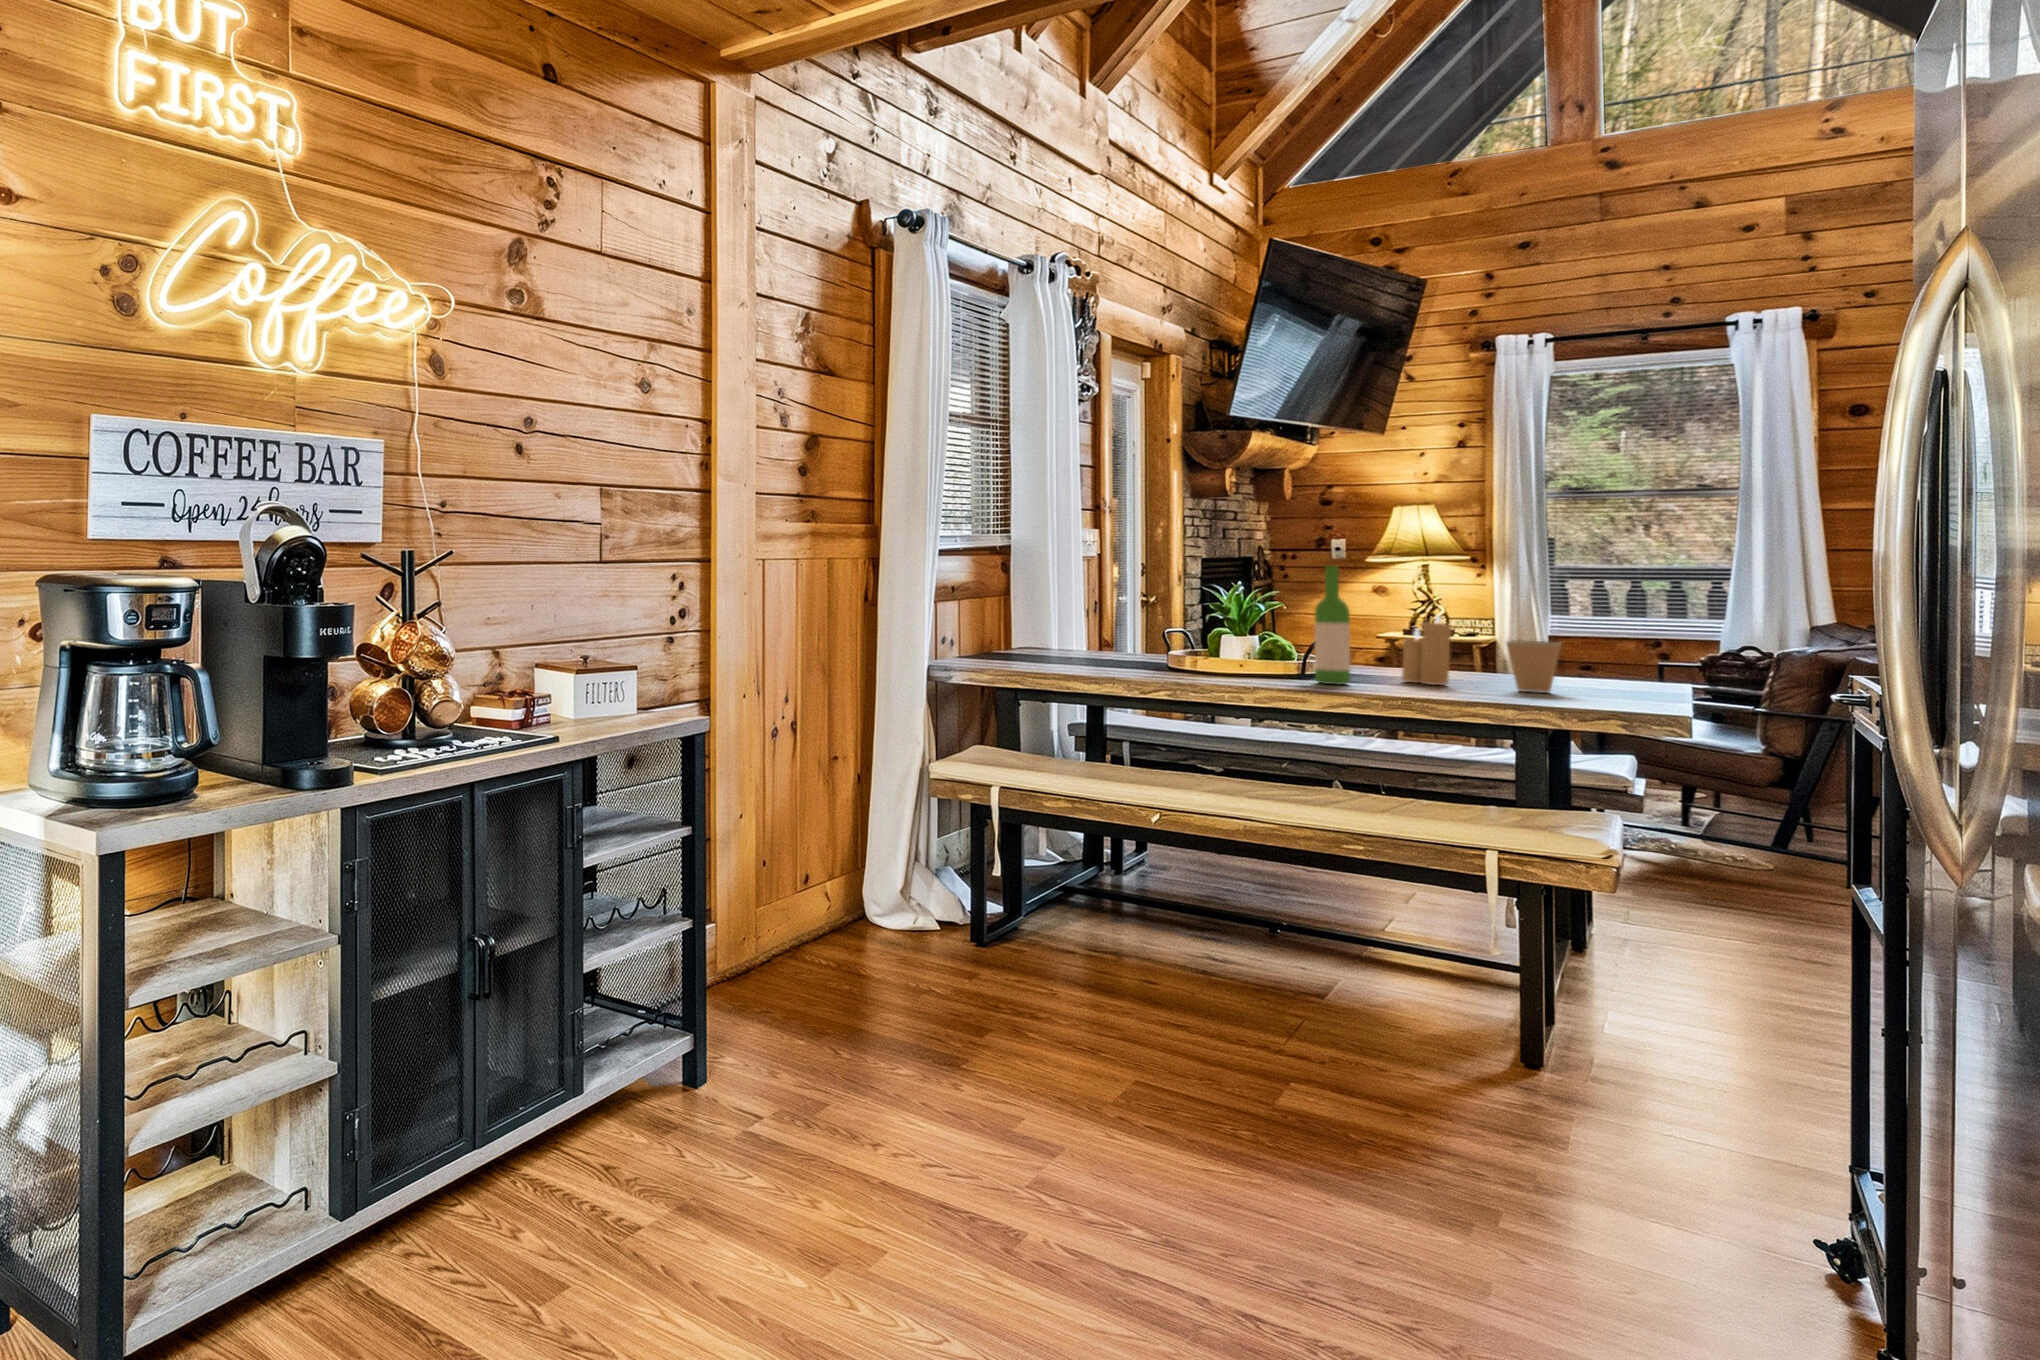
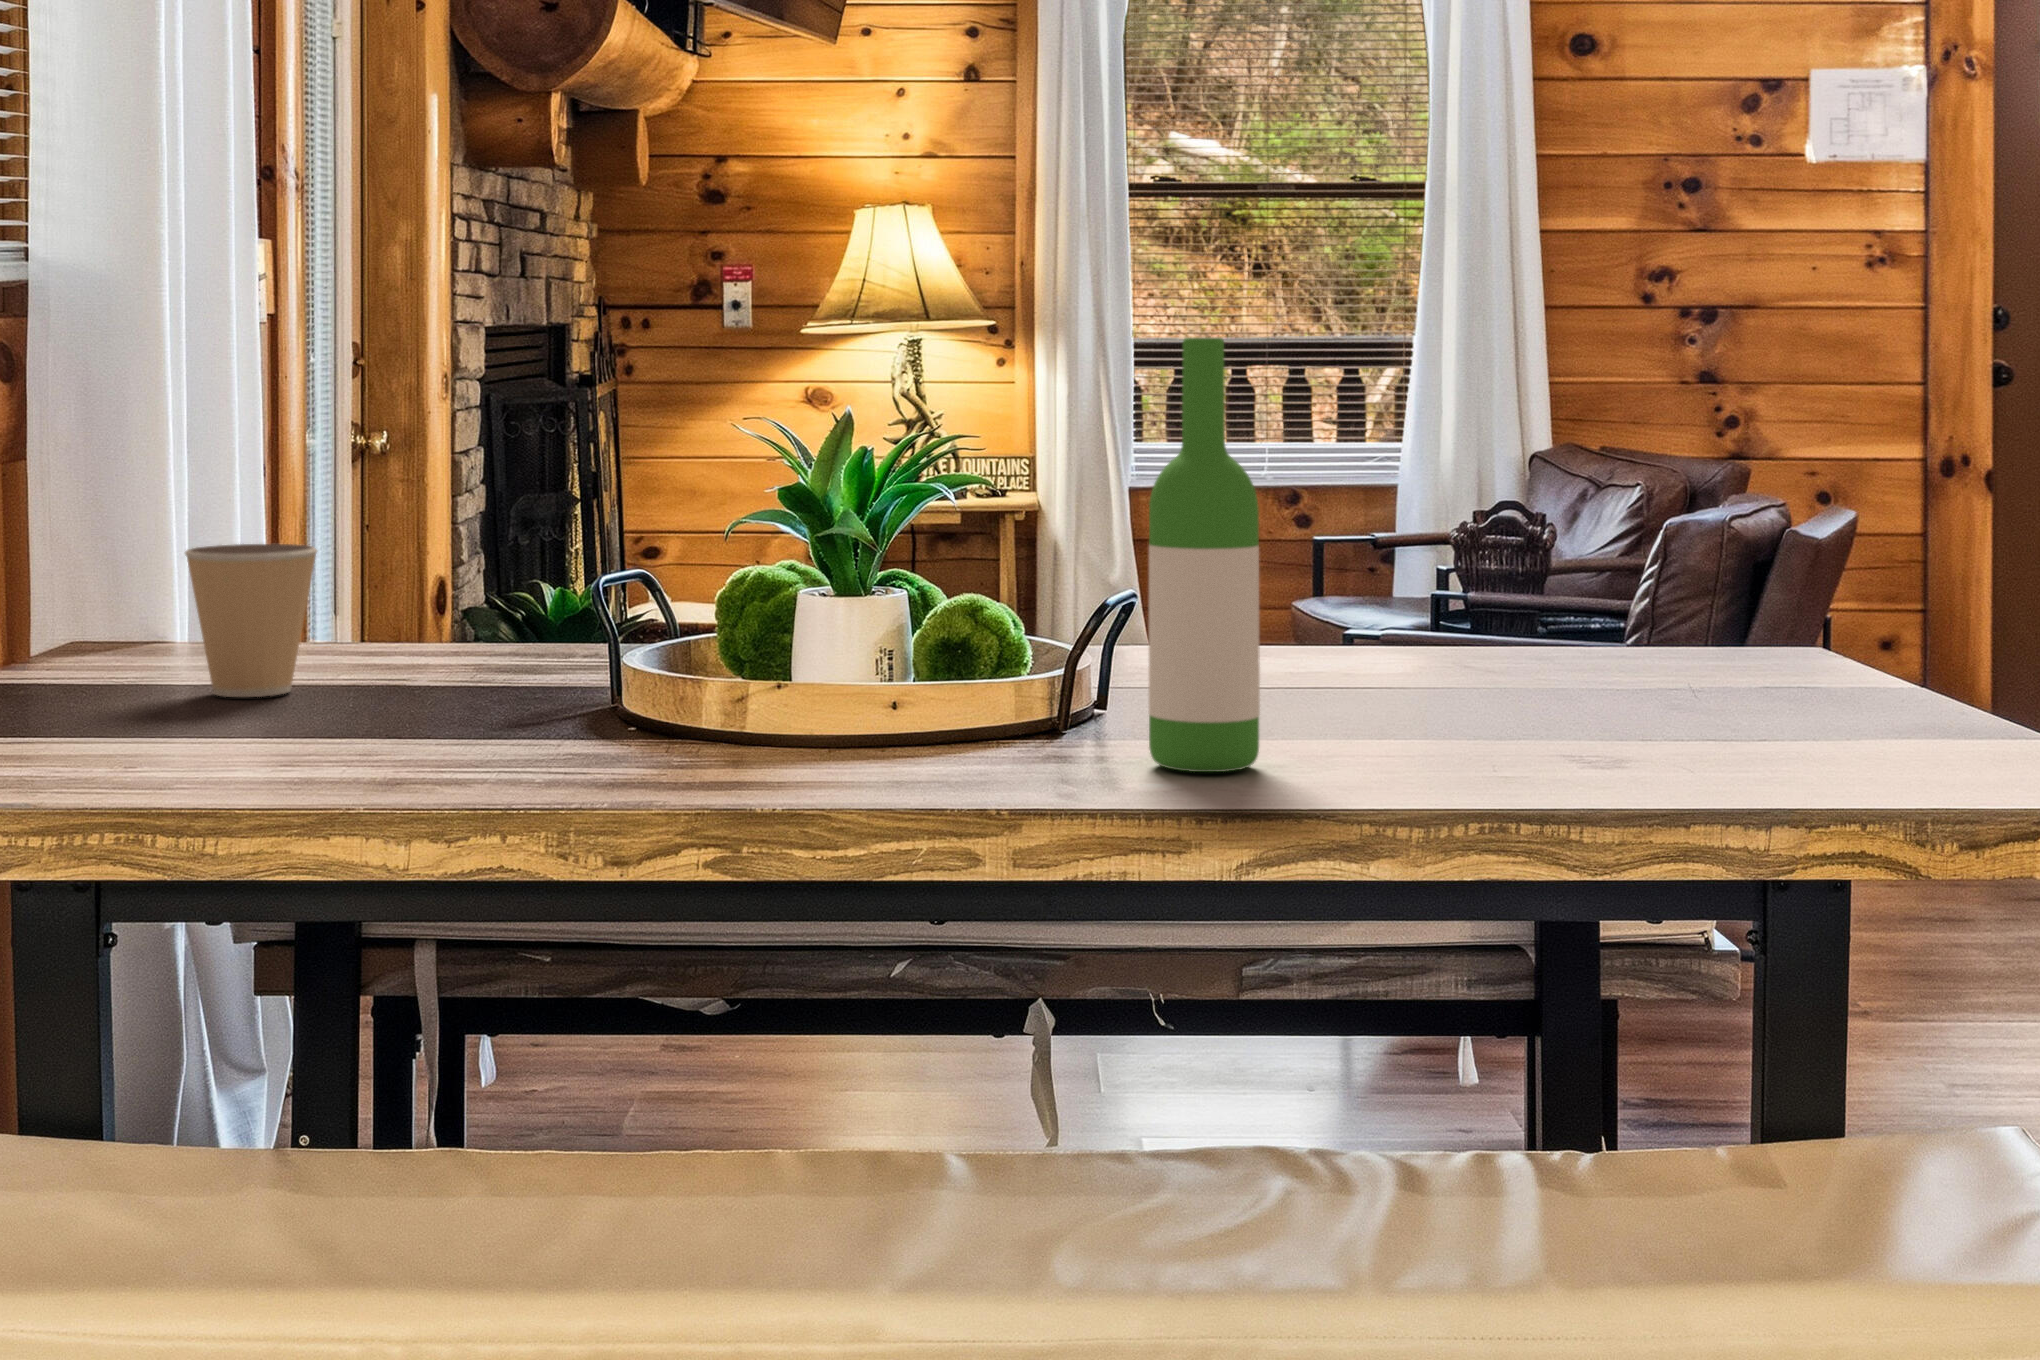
candle: present [1402,615,1451,685] -> none [1339,495,1494,735]
coffee cup: present [1506,640,1561,693] -> present [185,544,317,697]

